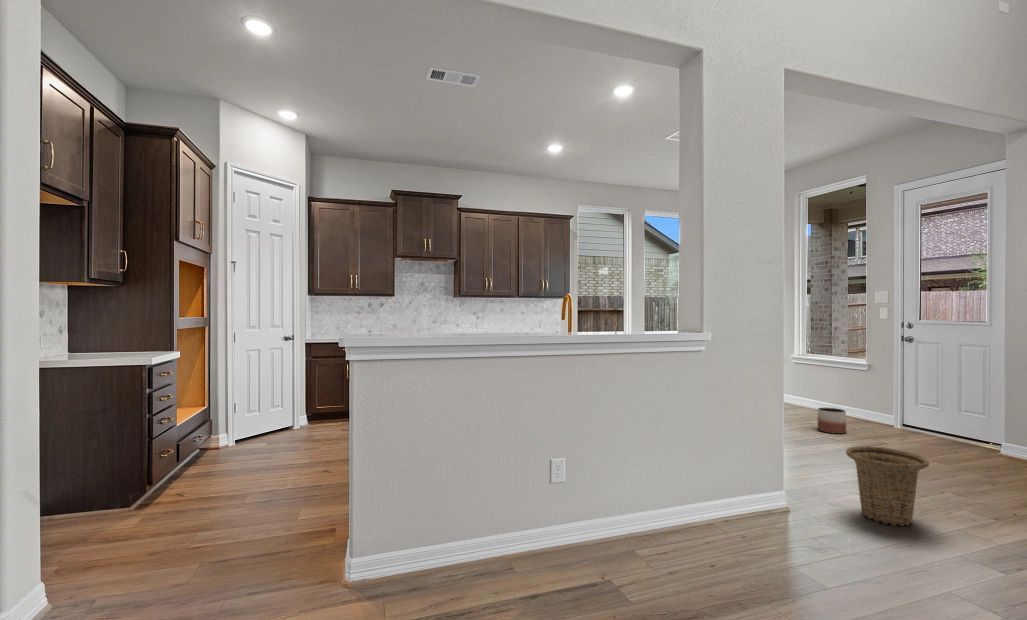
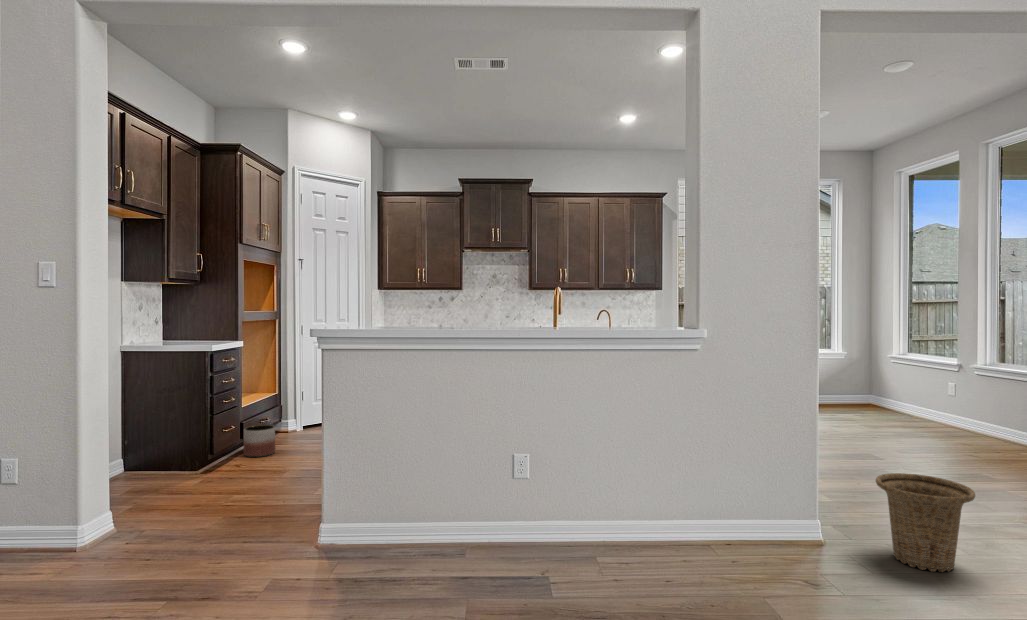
planter: present [818,408,846,434] -> present [244,425,275,457]

